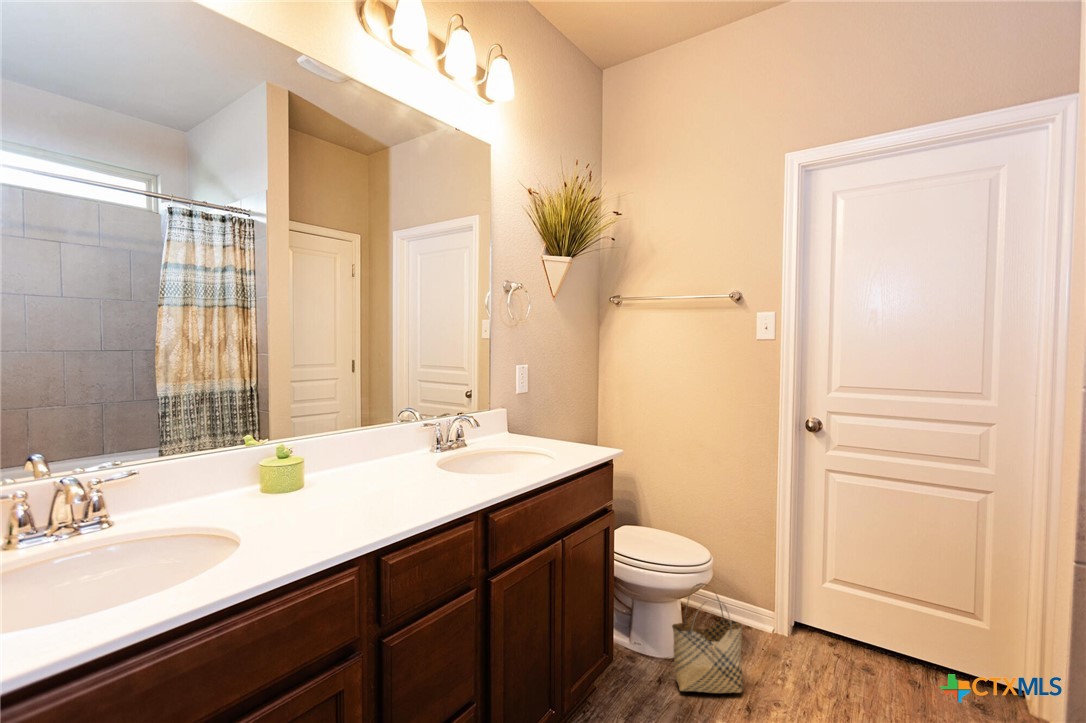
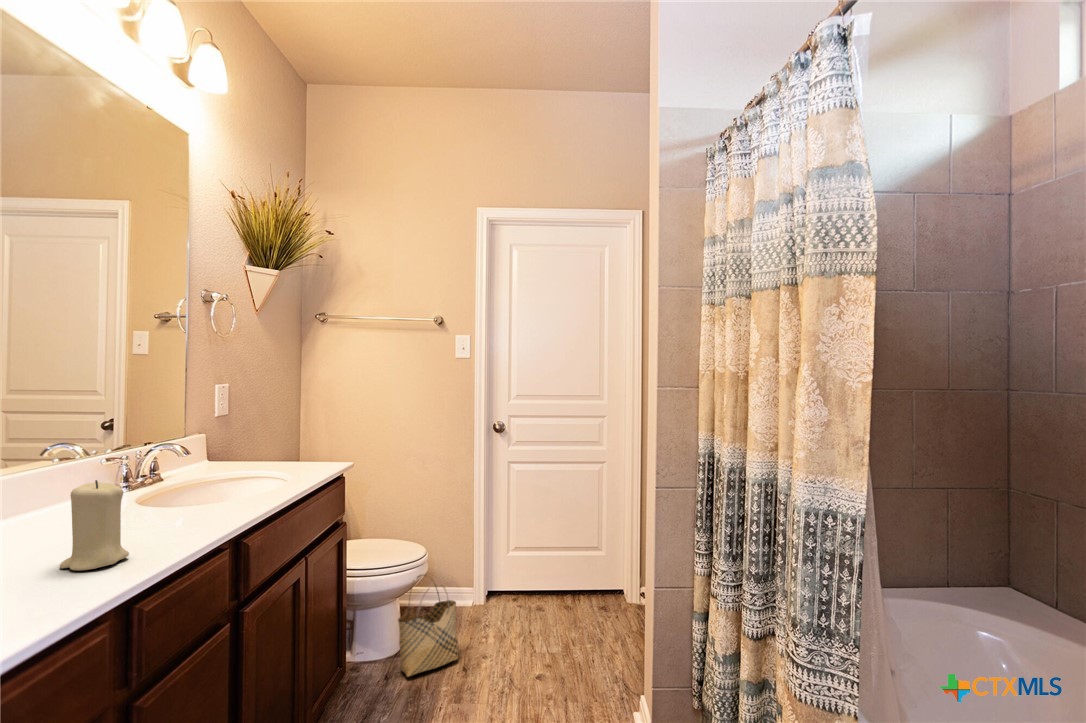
candle: none [345,444,389,518] -> present [60,480,129,570]

